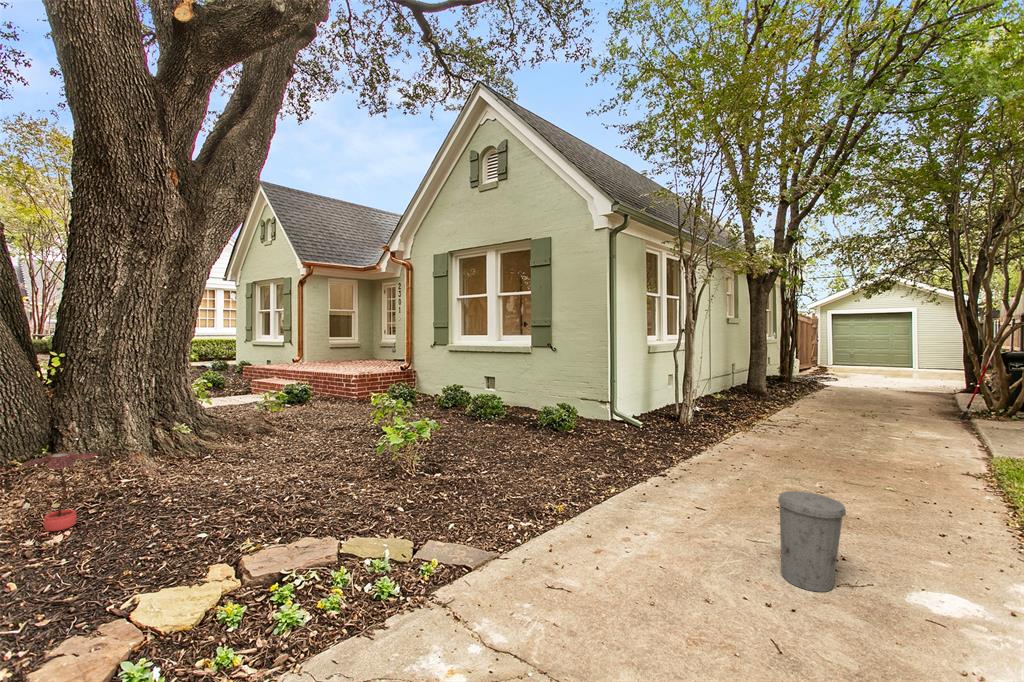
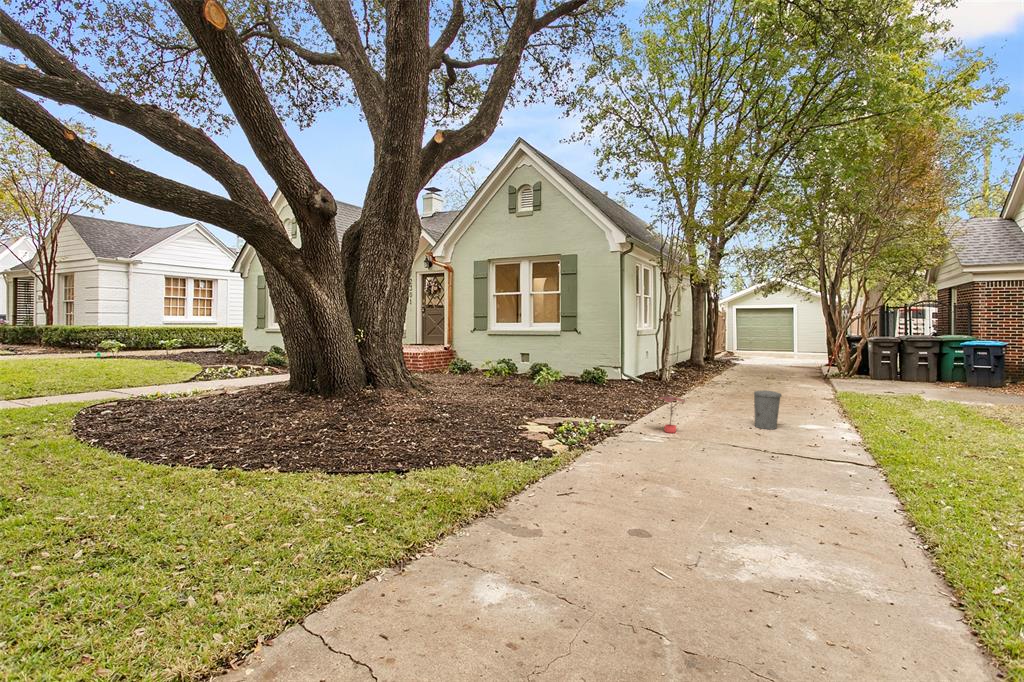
potted plant: present [20,452,98,531] -> present [658,396,685,433]

